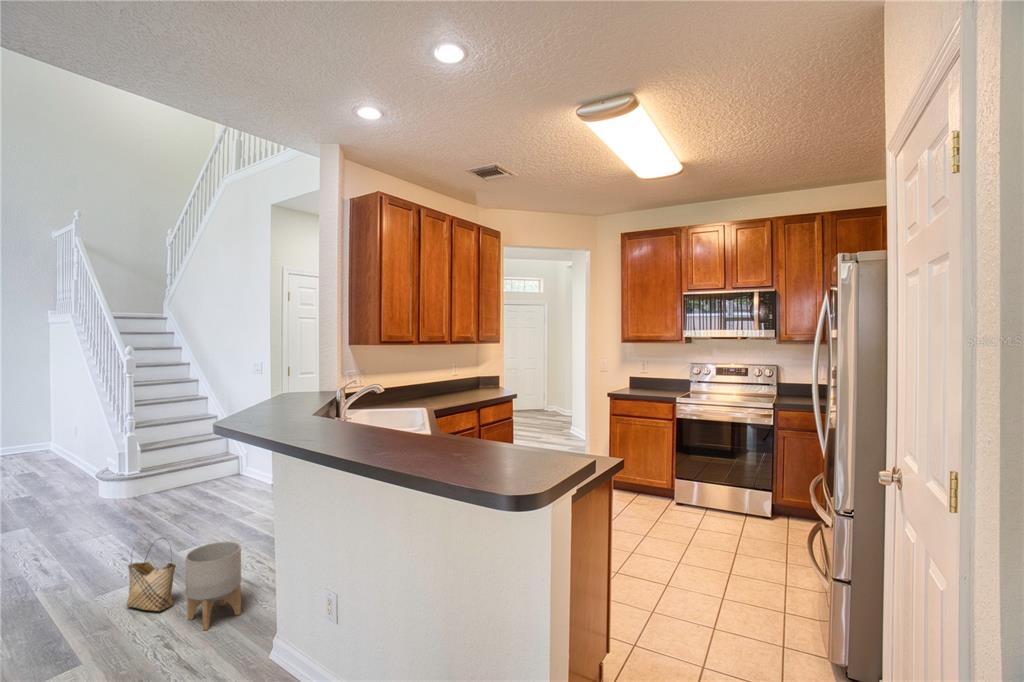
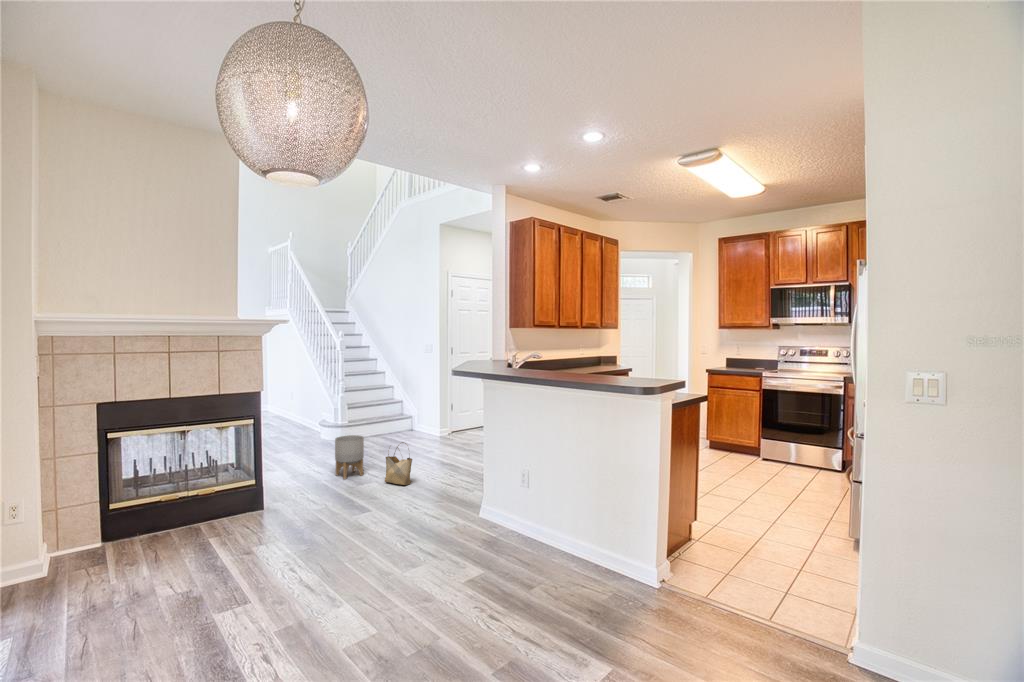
planter: present [185,541,241,630] -> present [335,435,364,479]

